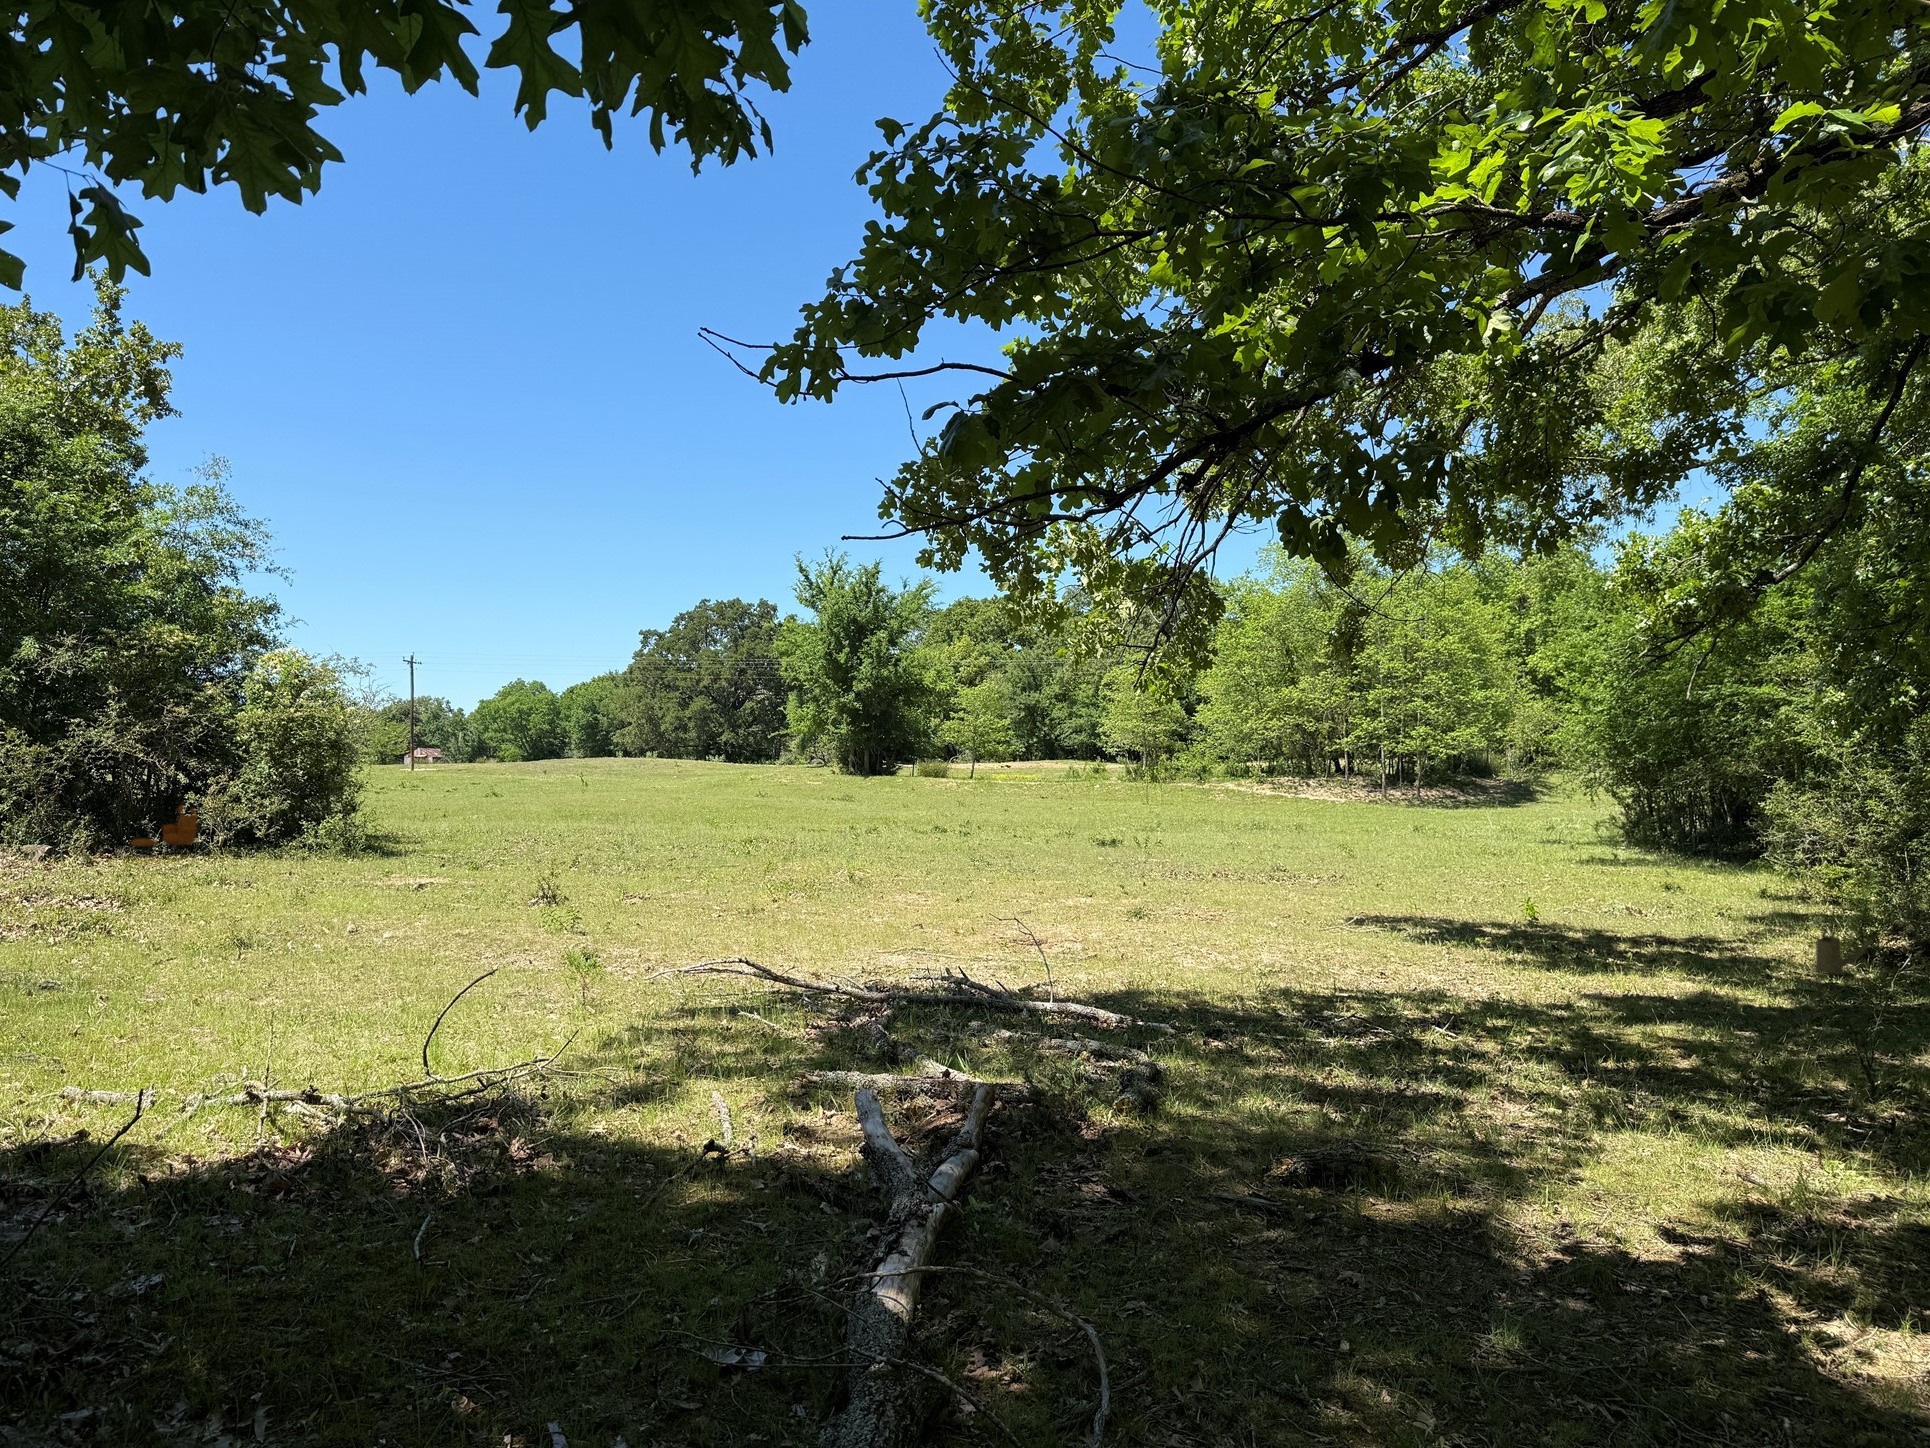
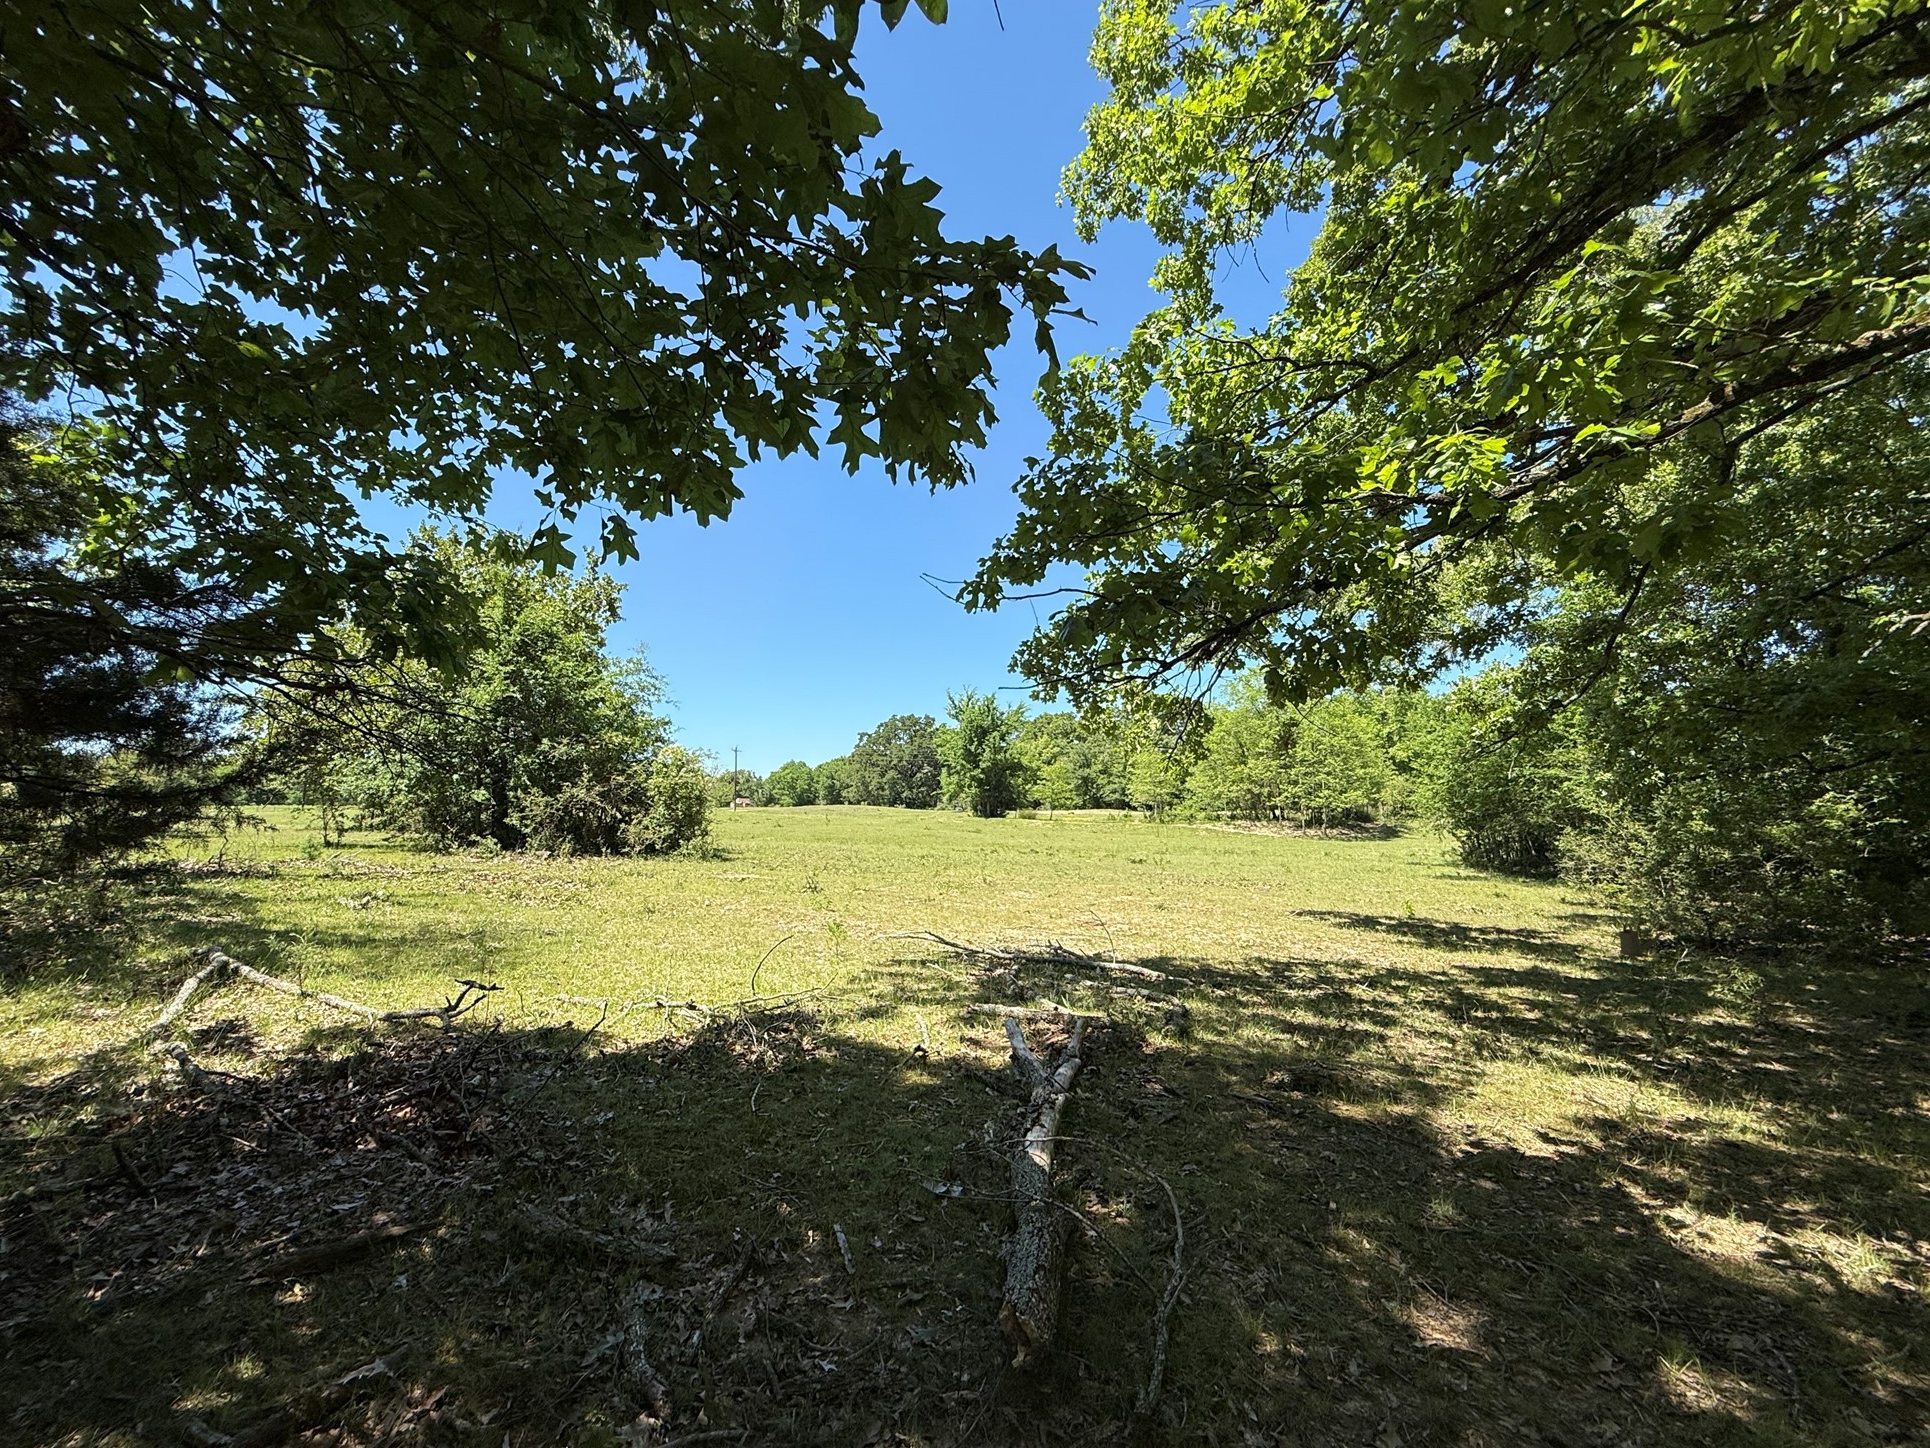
lounge chair: present [131,805,197,856] -> none [584,828,619,857]

